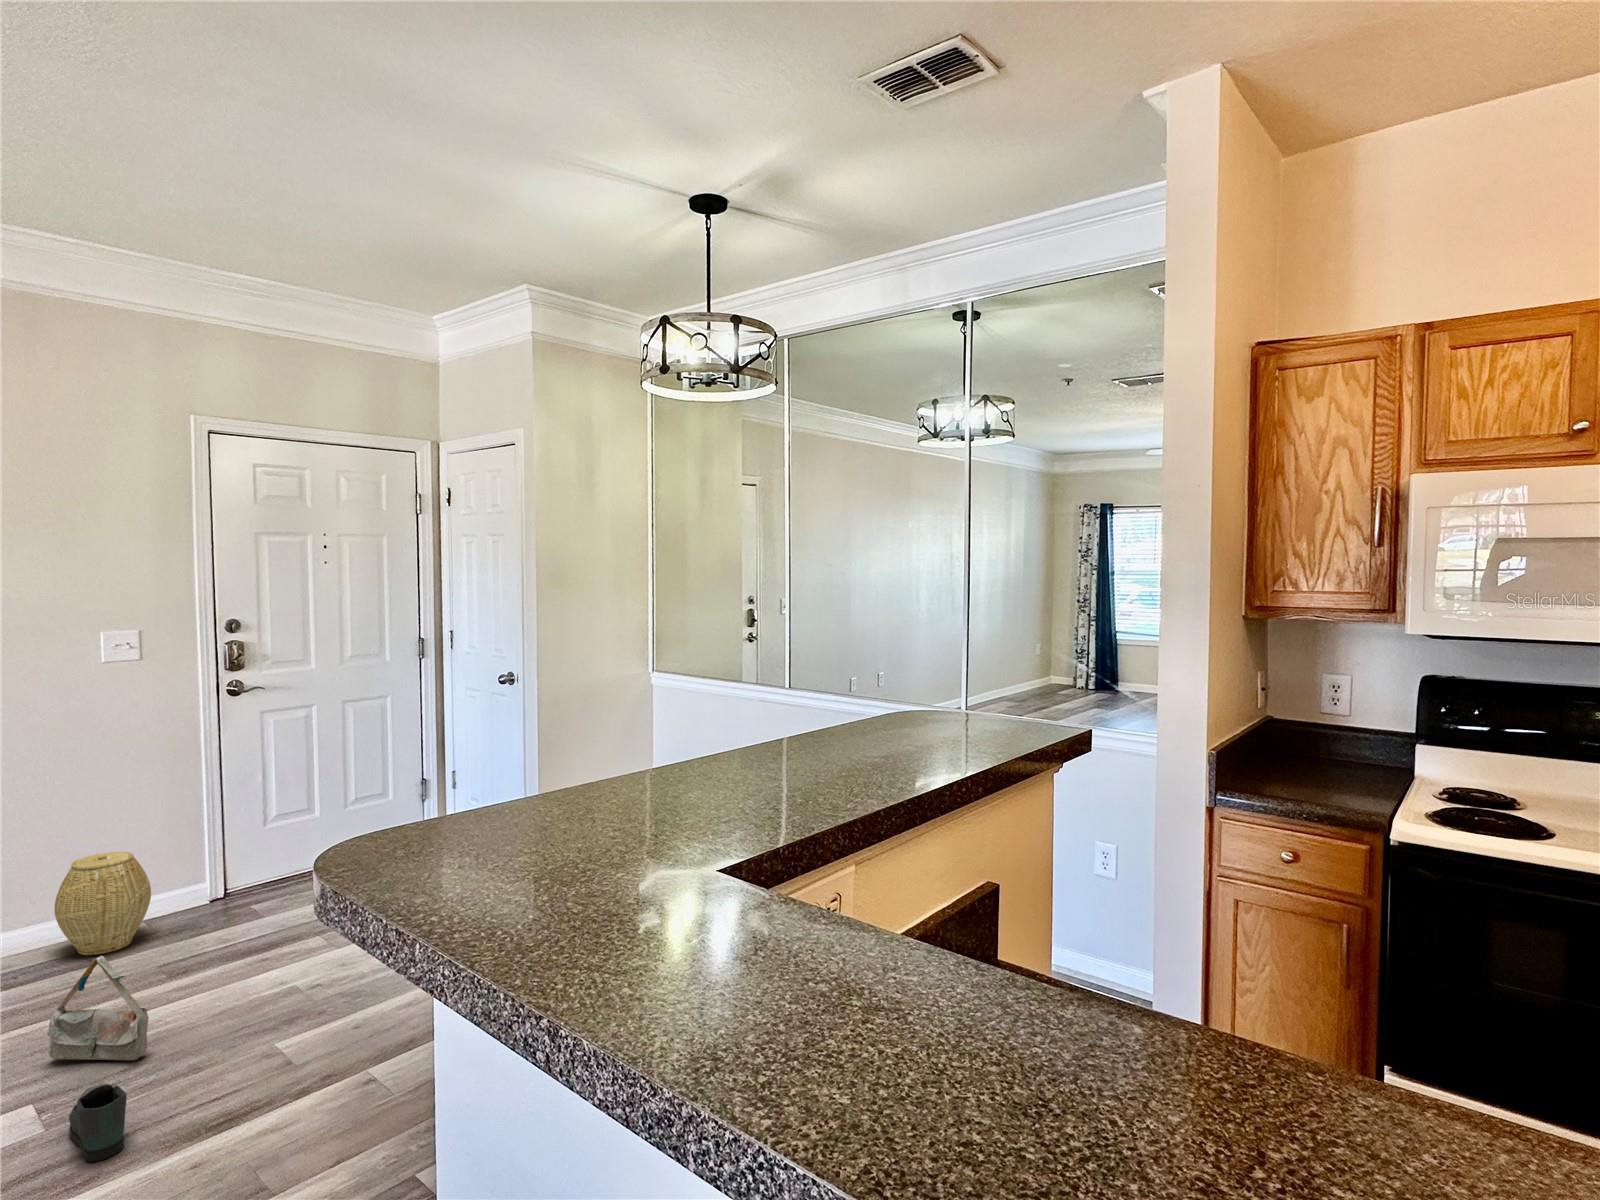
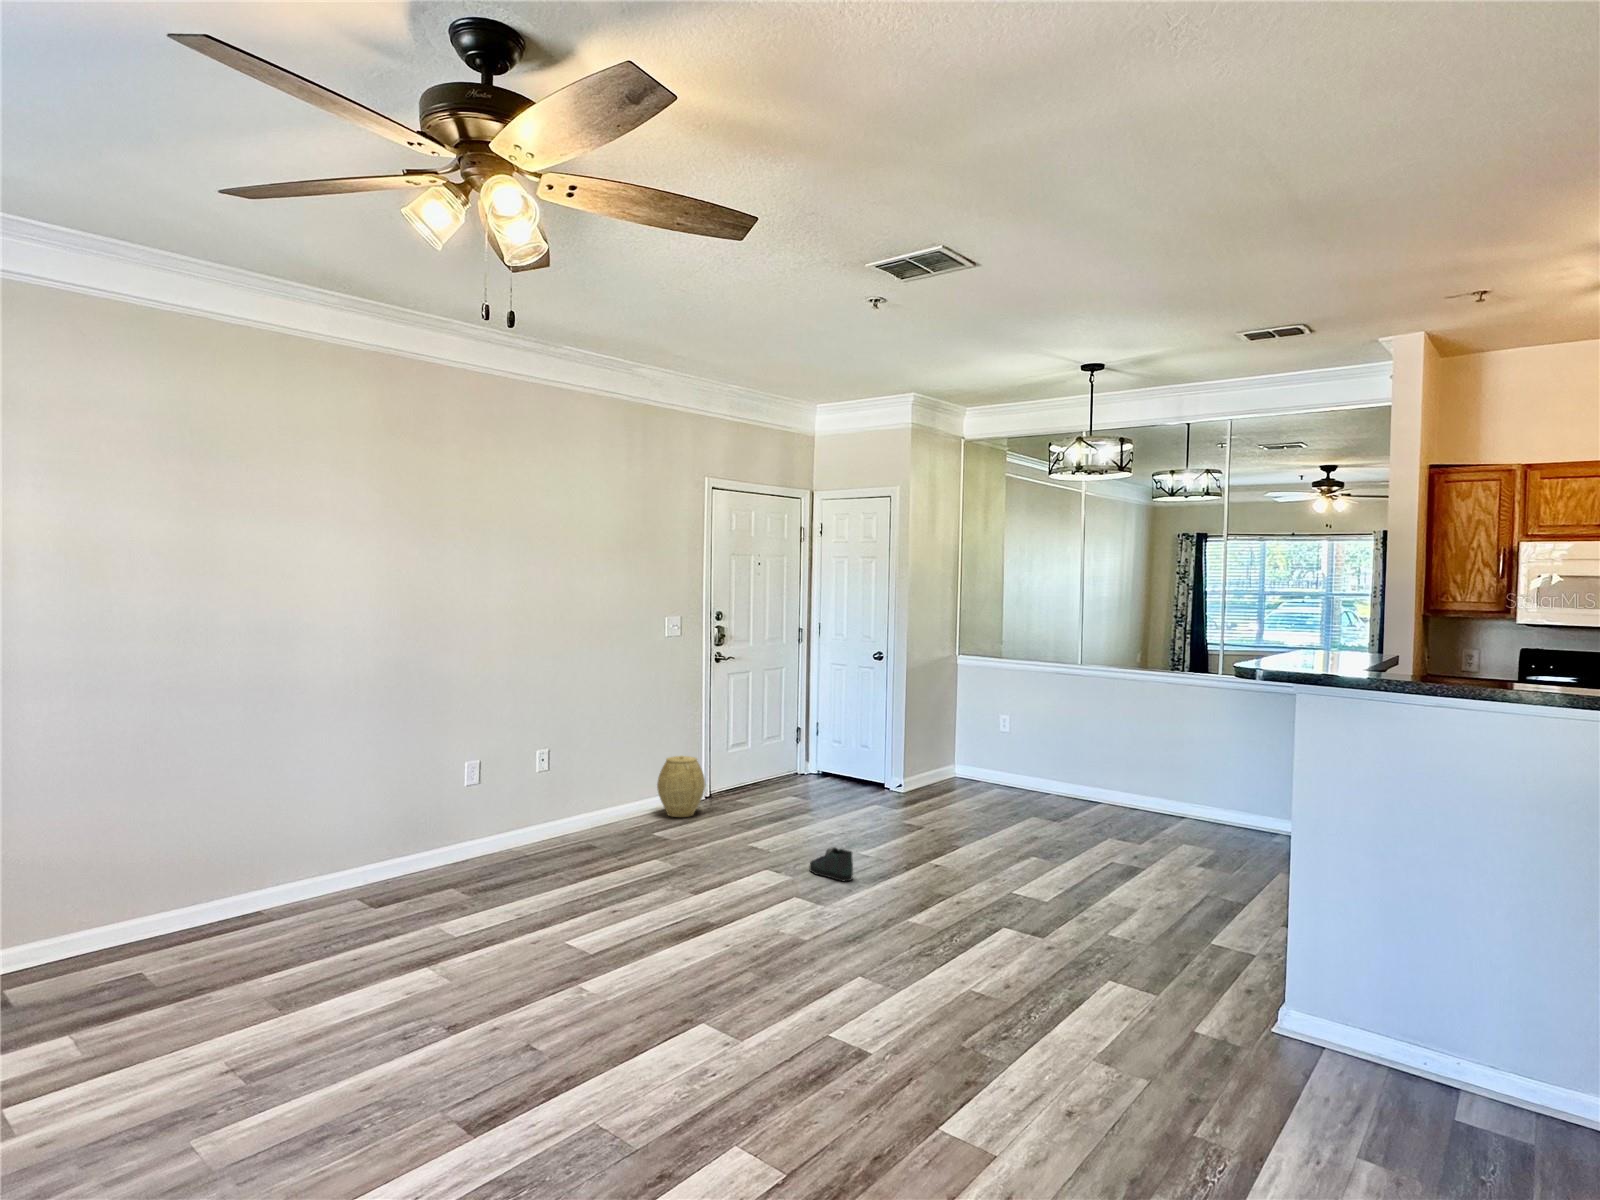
bag: present [47,956,149,1061] -> none [750,795,802,854]

